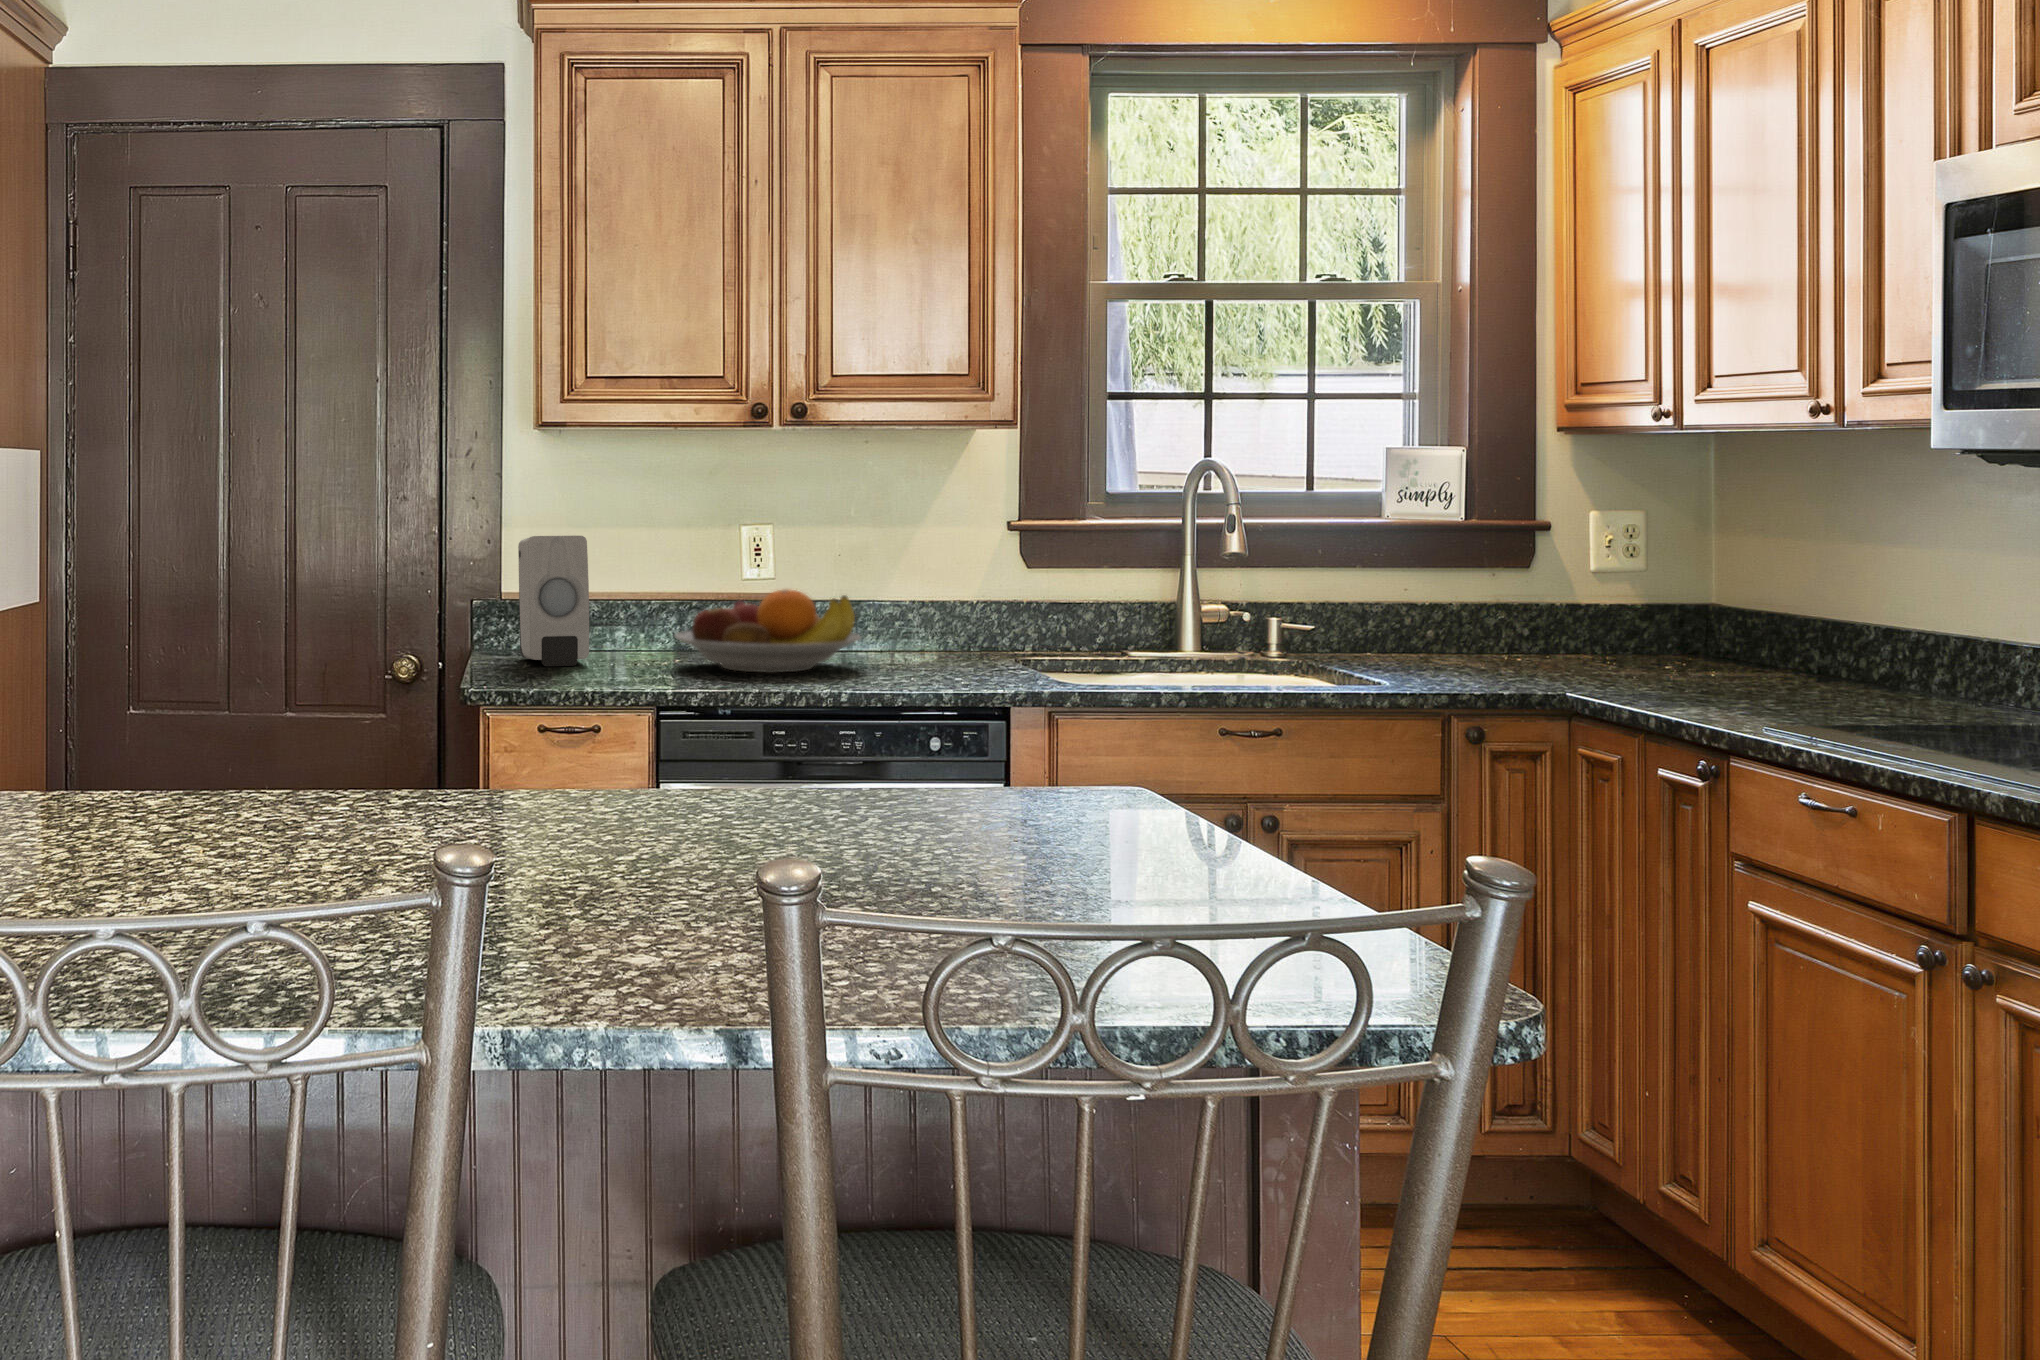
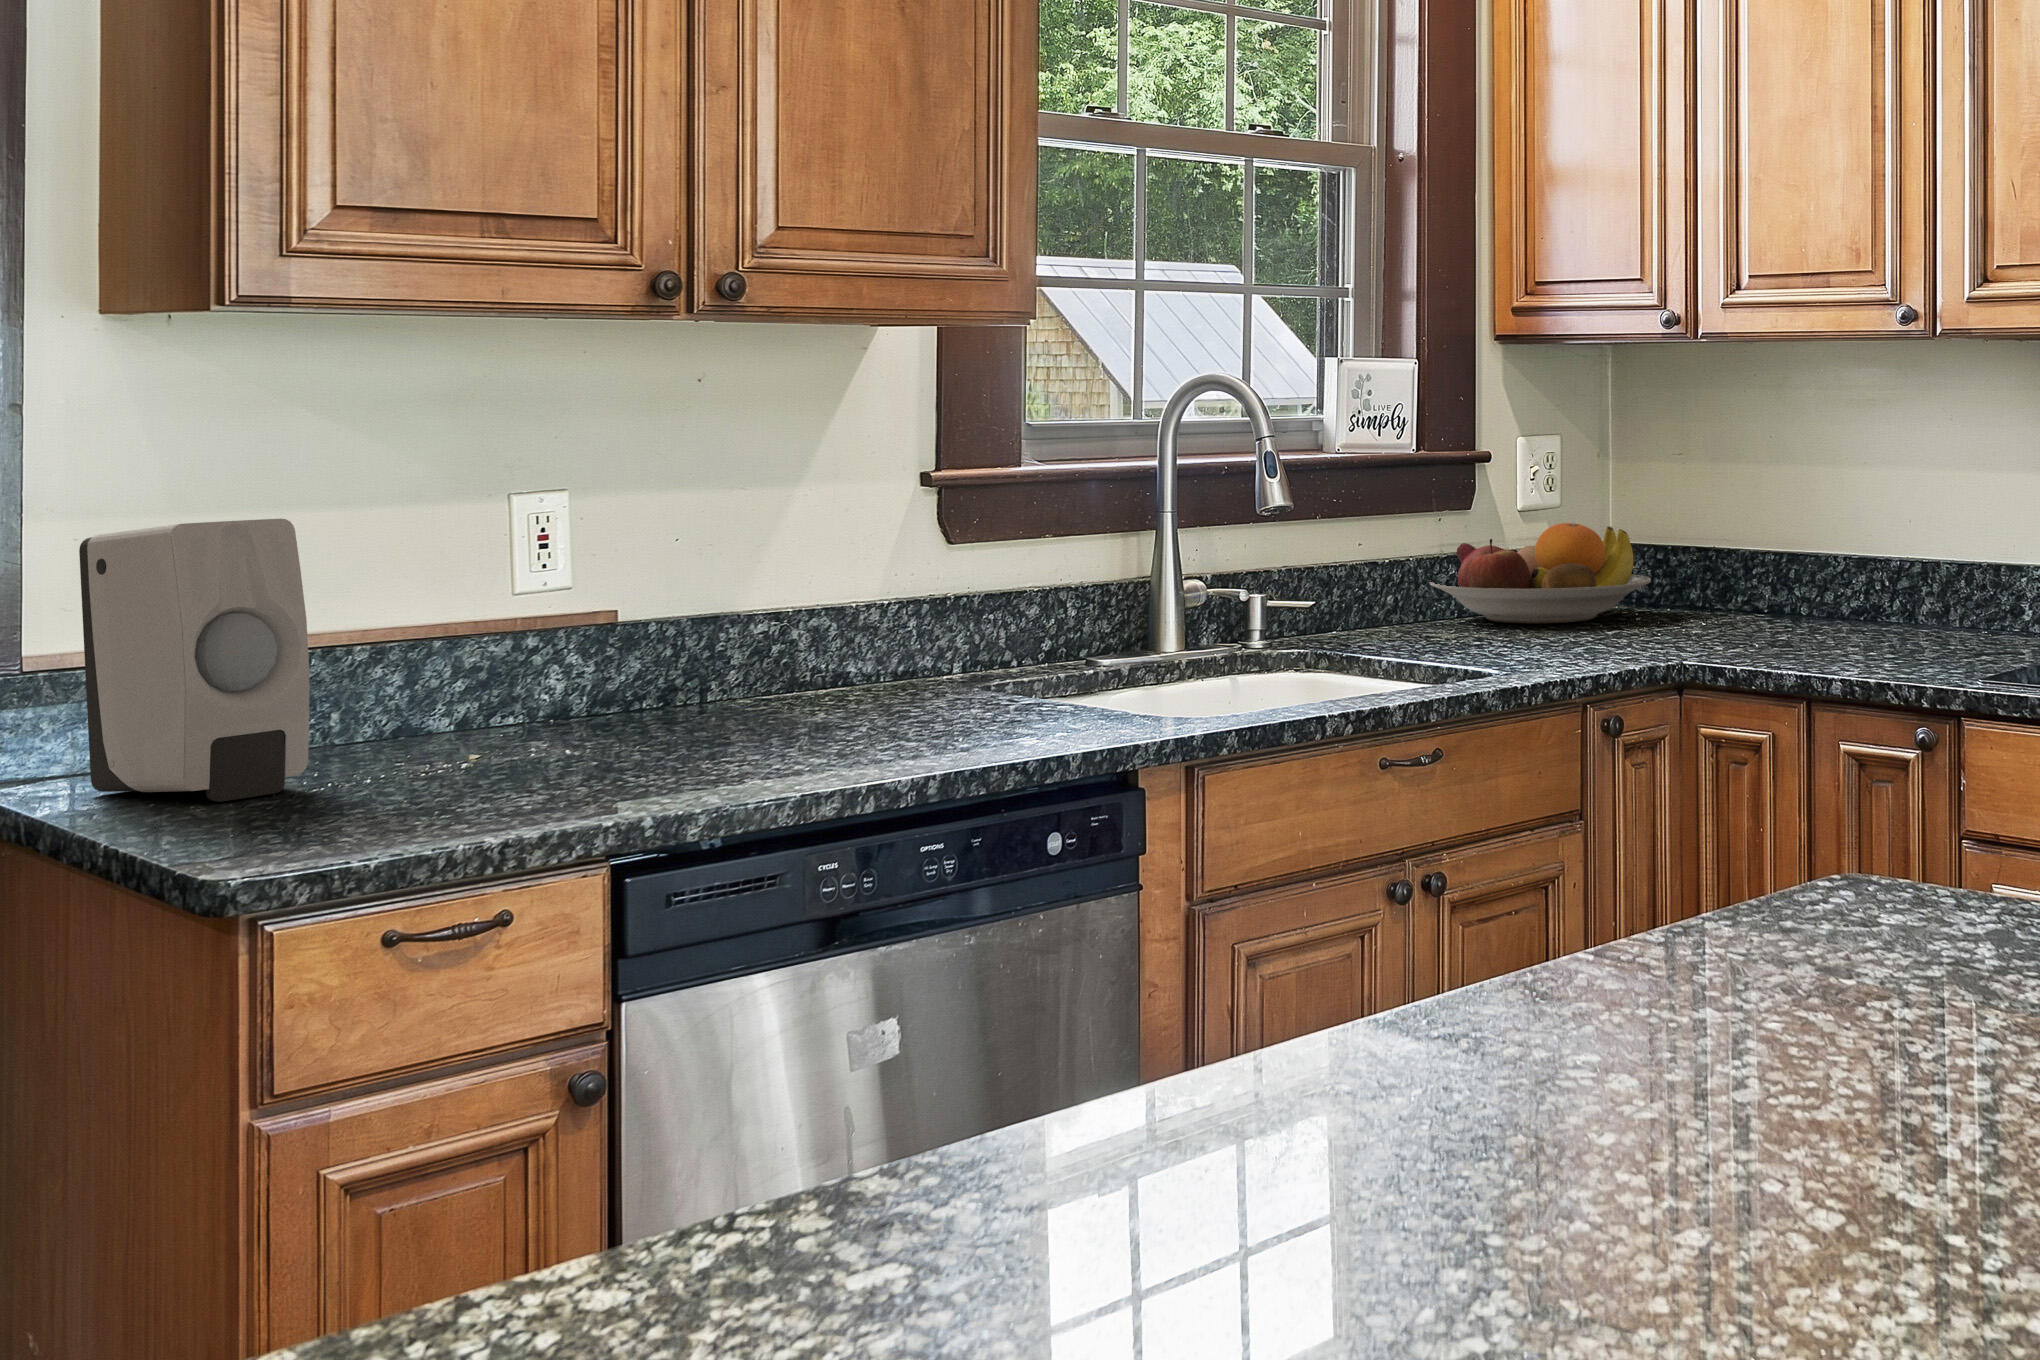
fruit bowl: present [675,589,860,673] -> present [1430,523,1651,624]

